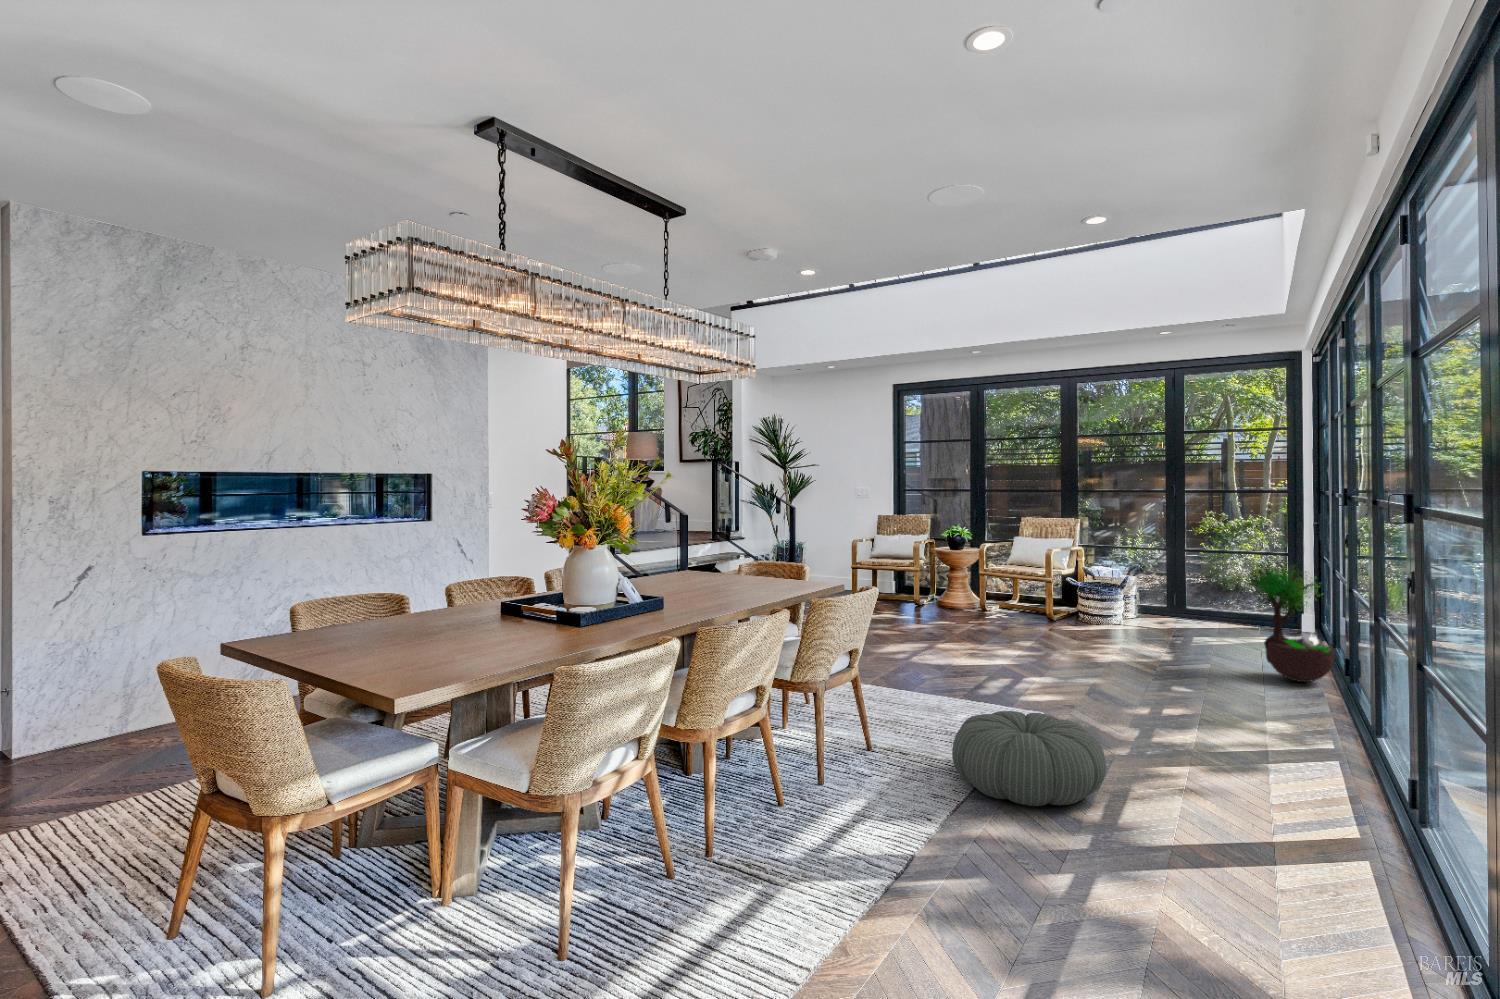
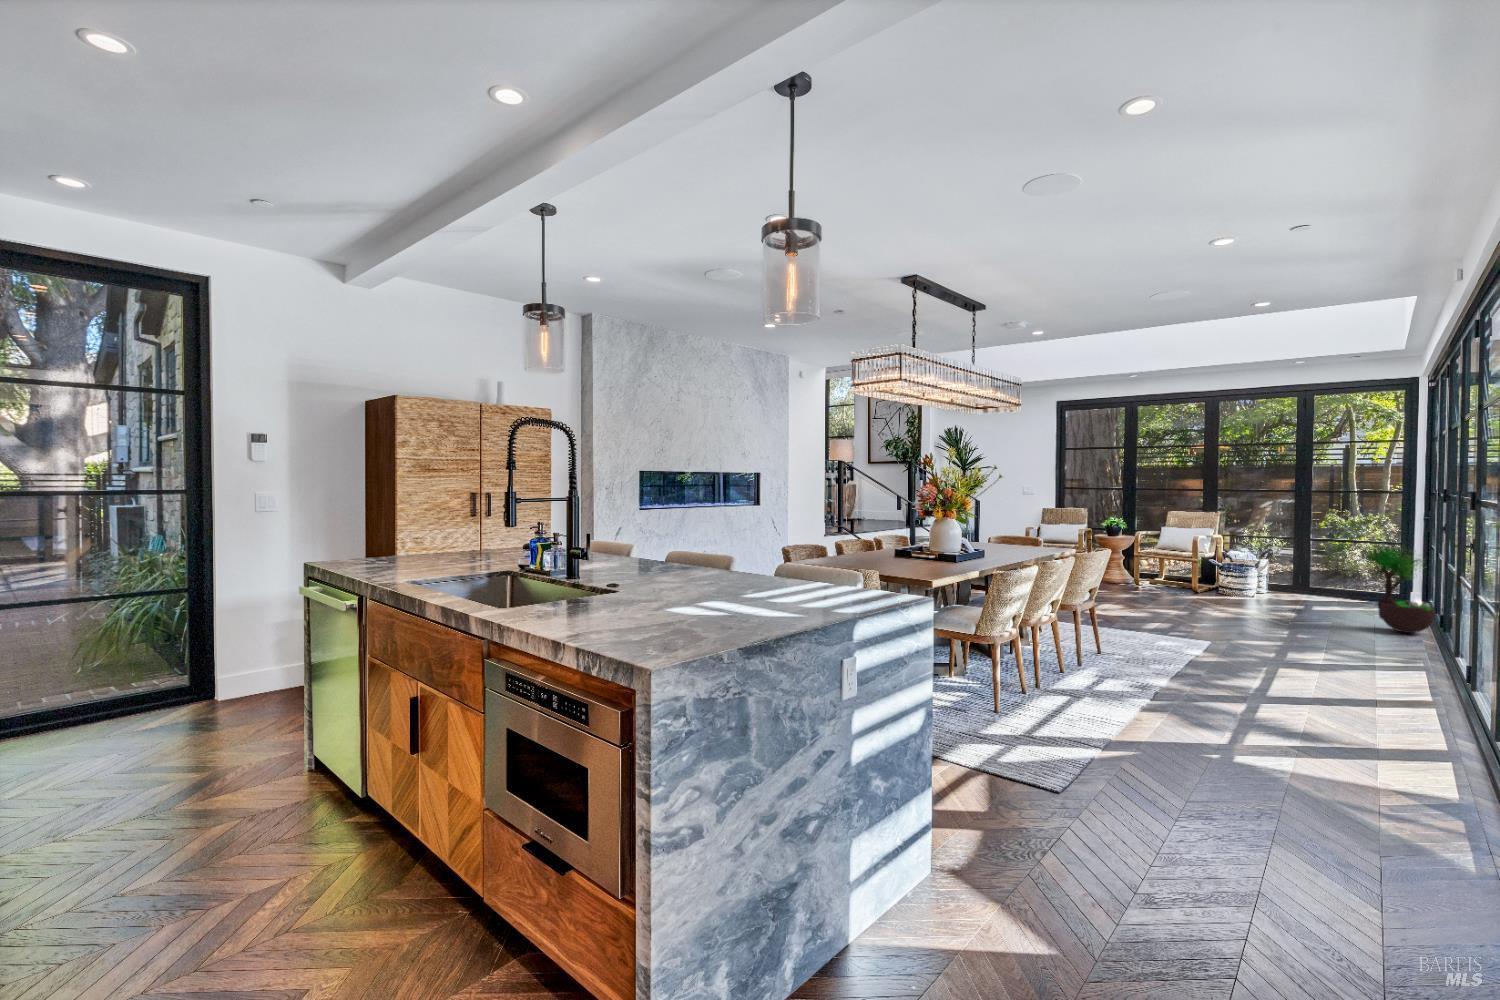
pouf: present [952,711,1106,806] -> none [1152,628,1259,680]

